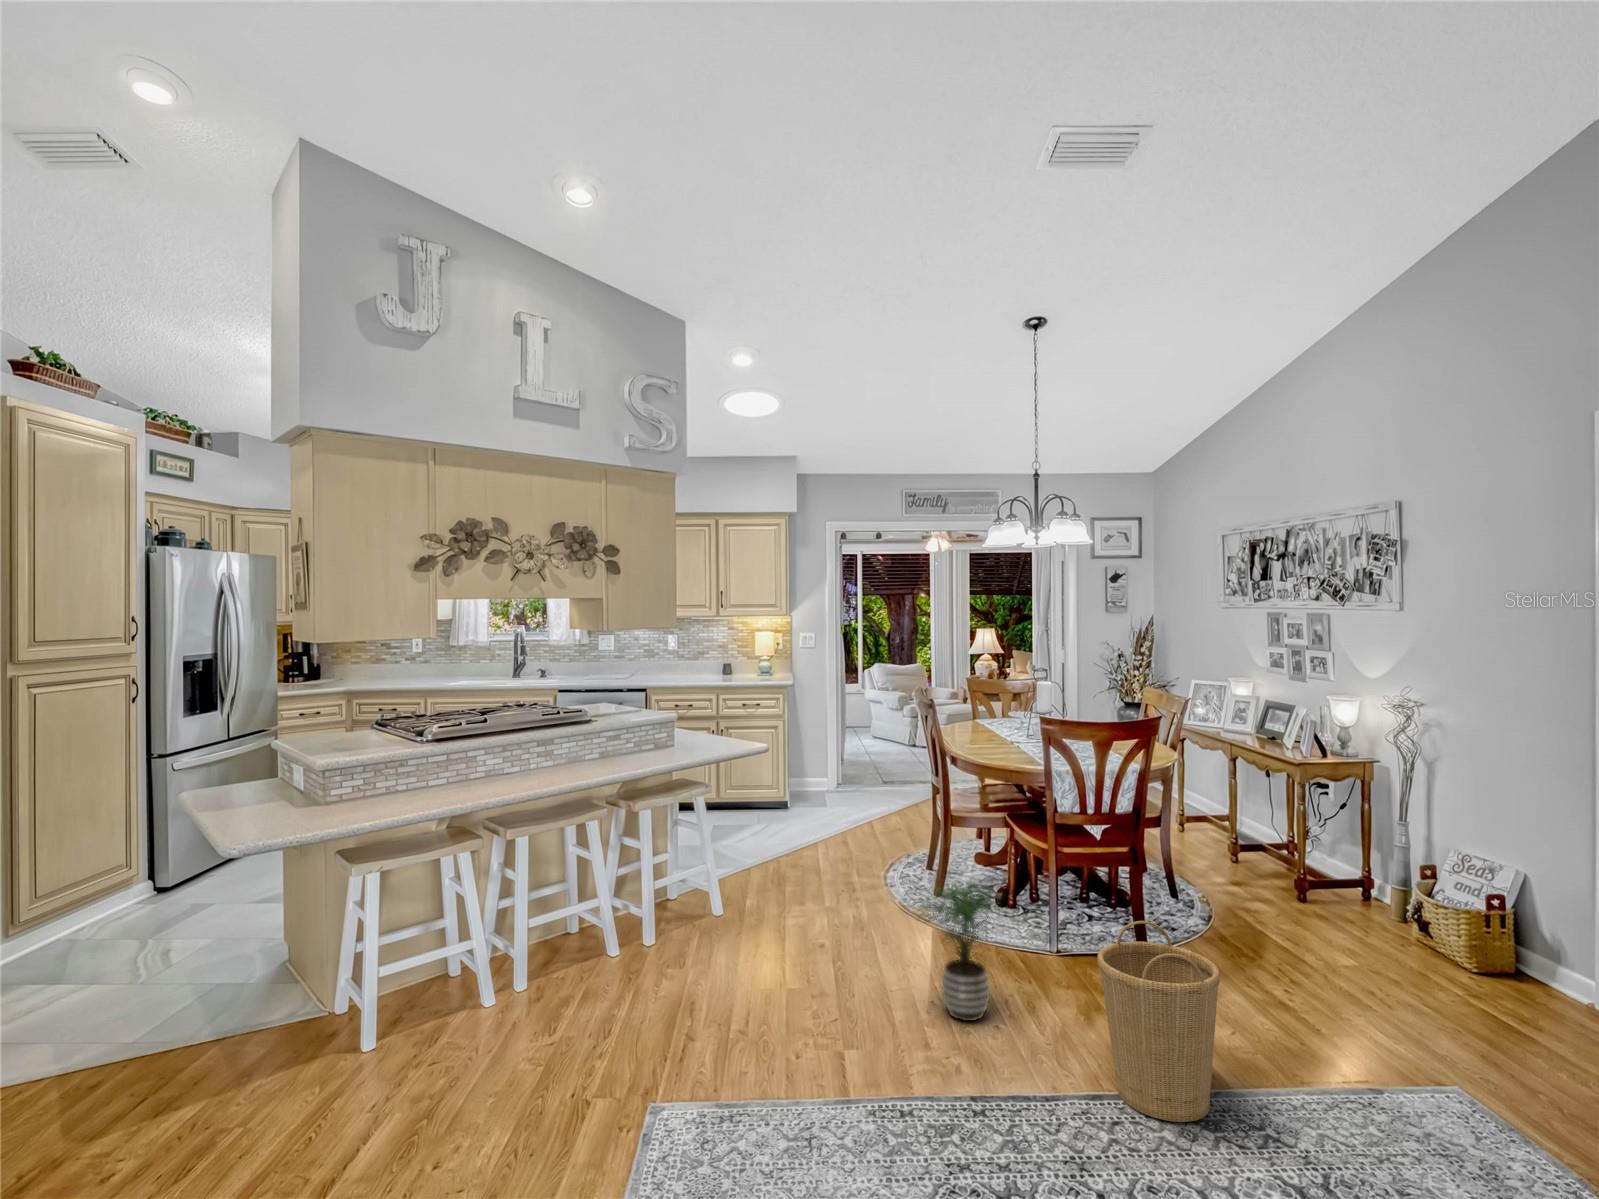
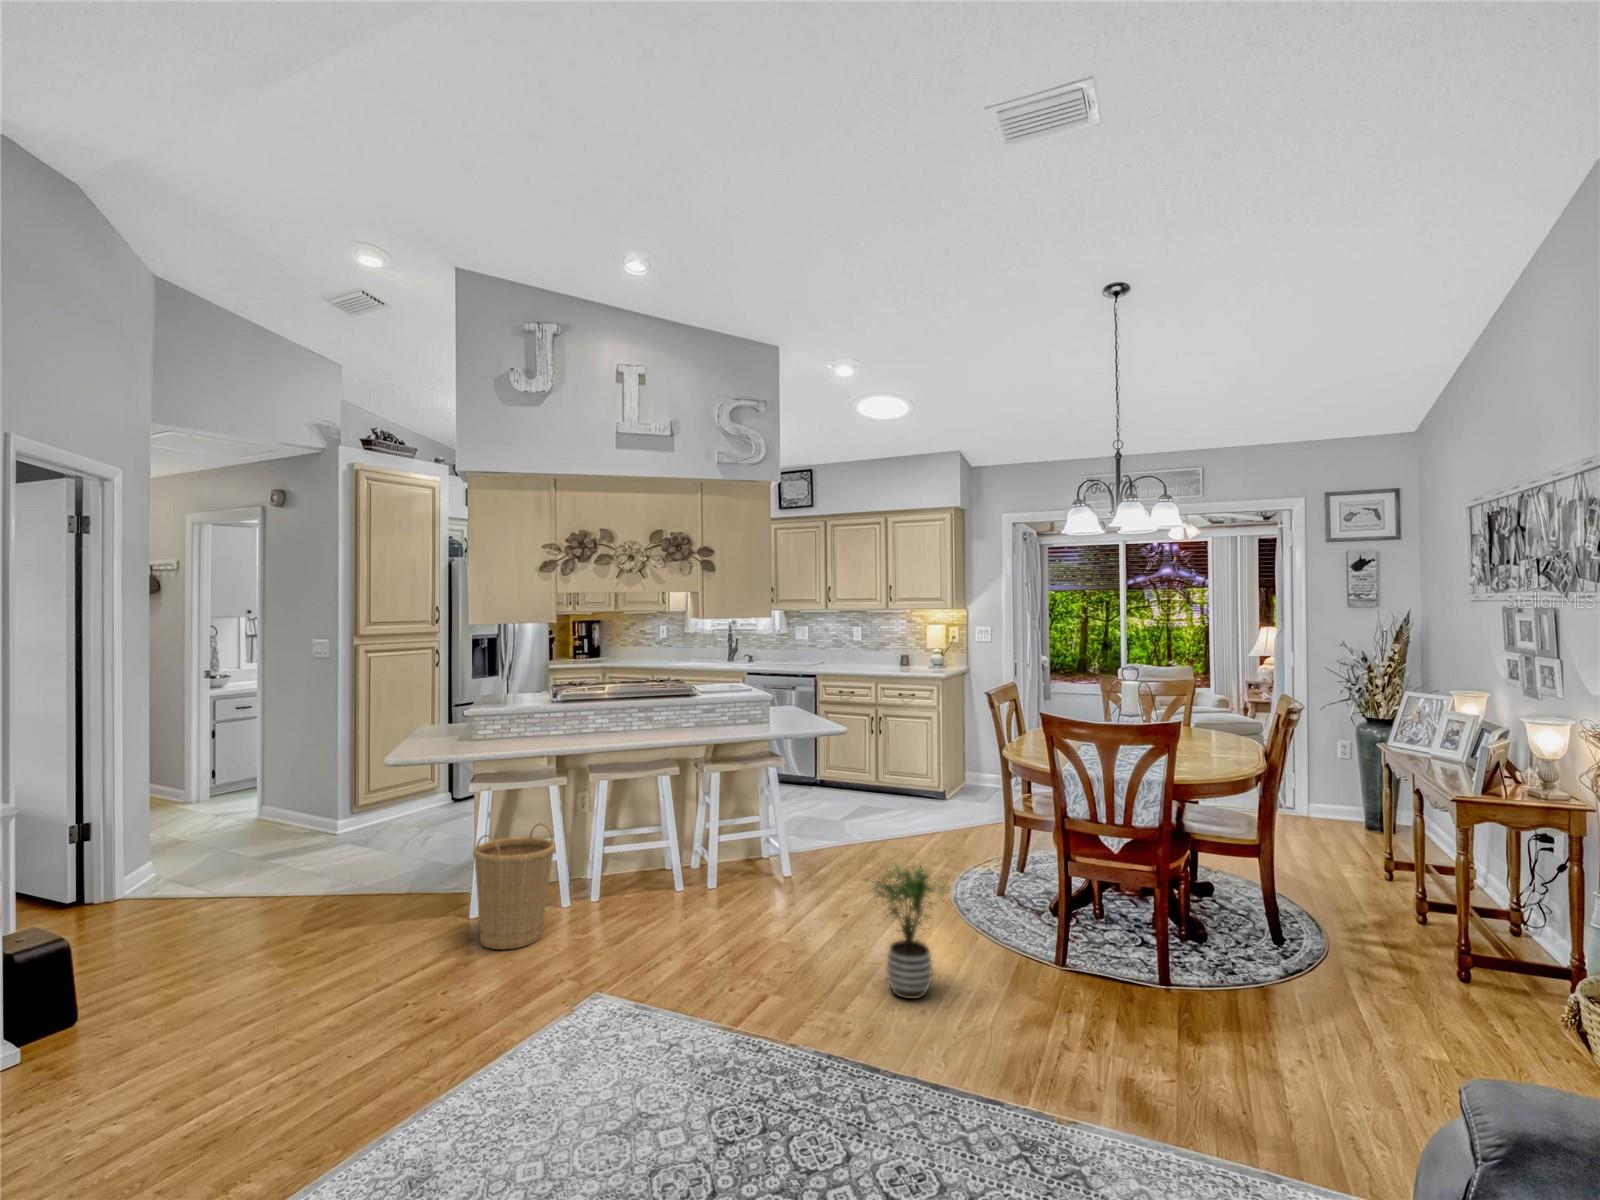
basket: present [1097,921,1220,1122] -> present [474,823,555,949]

